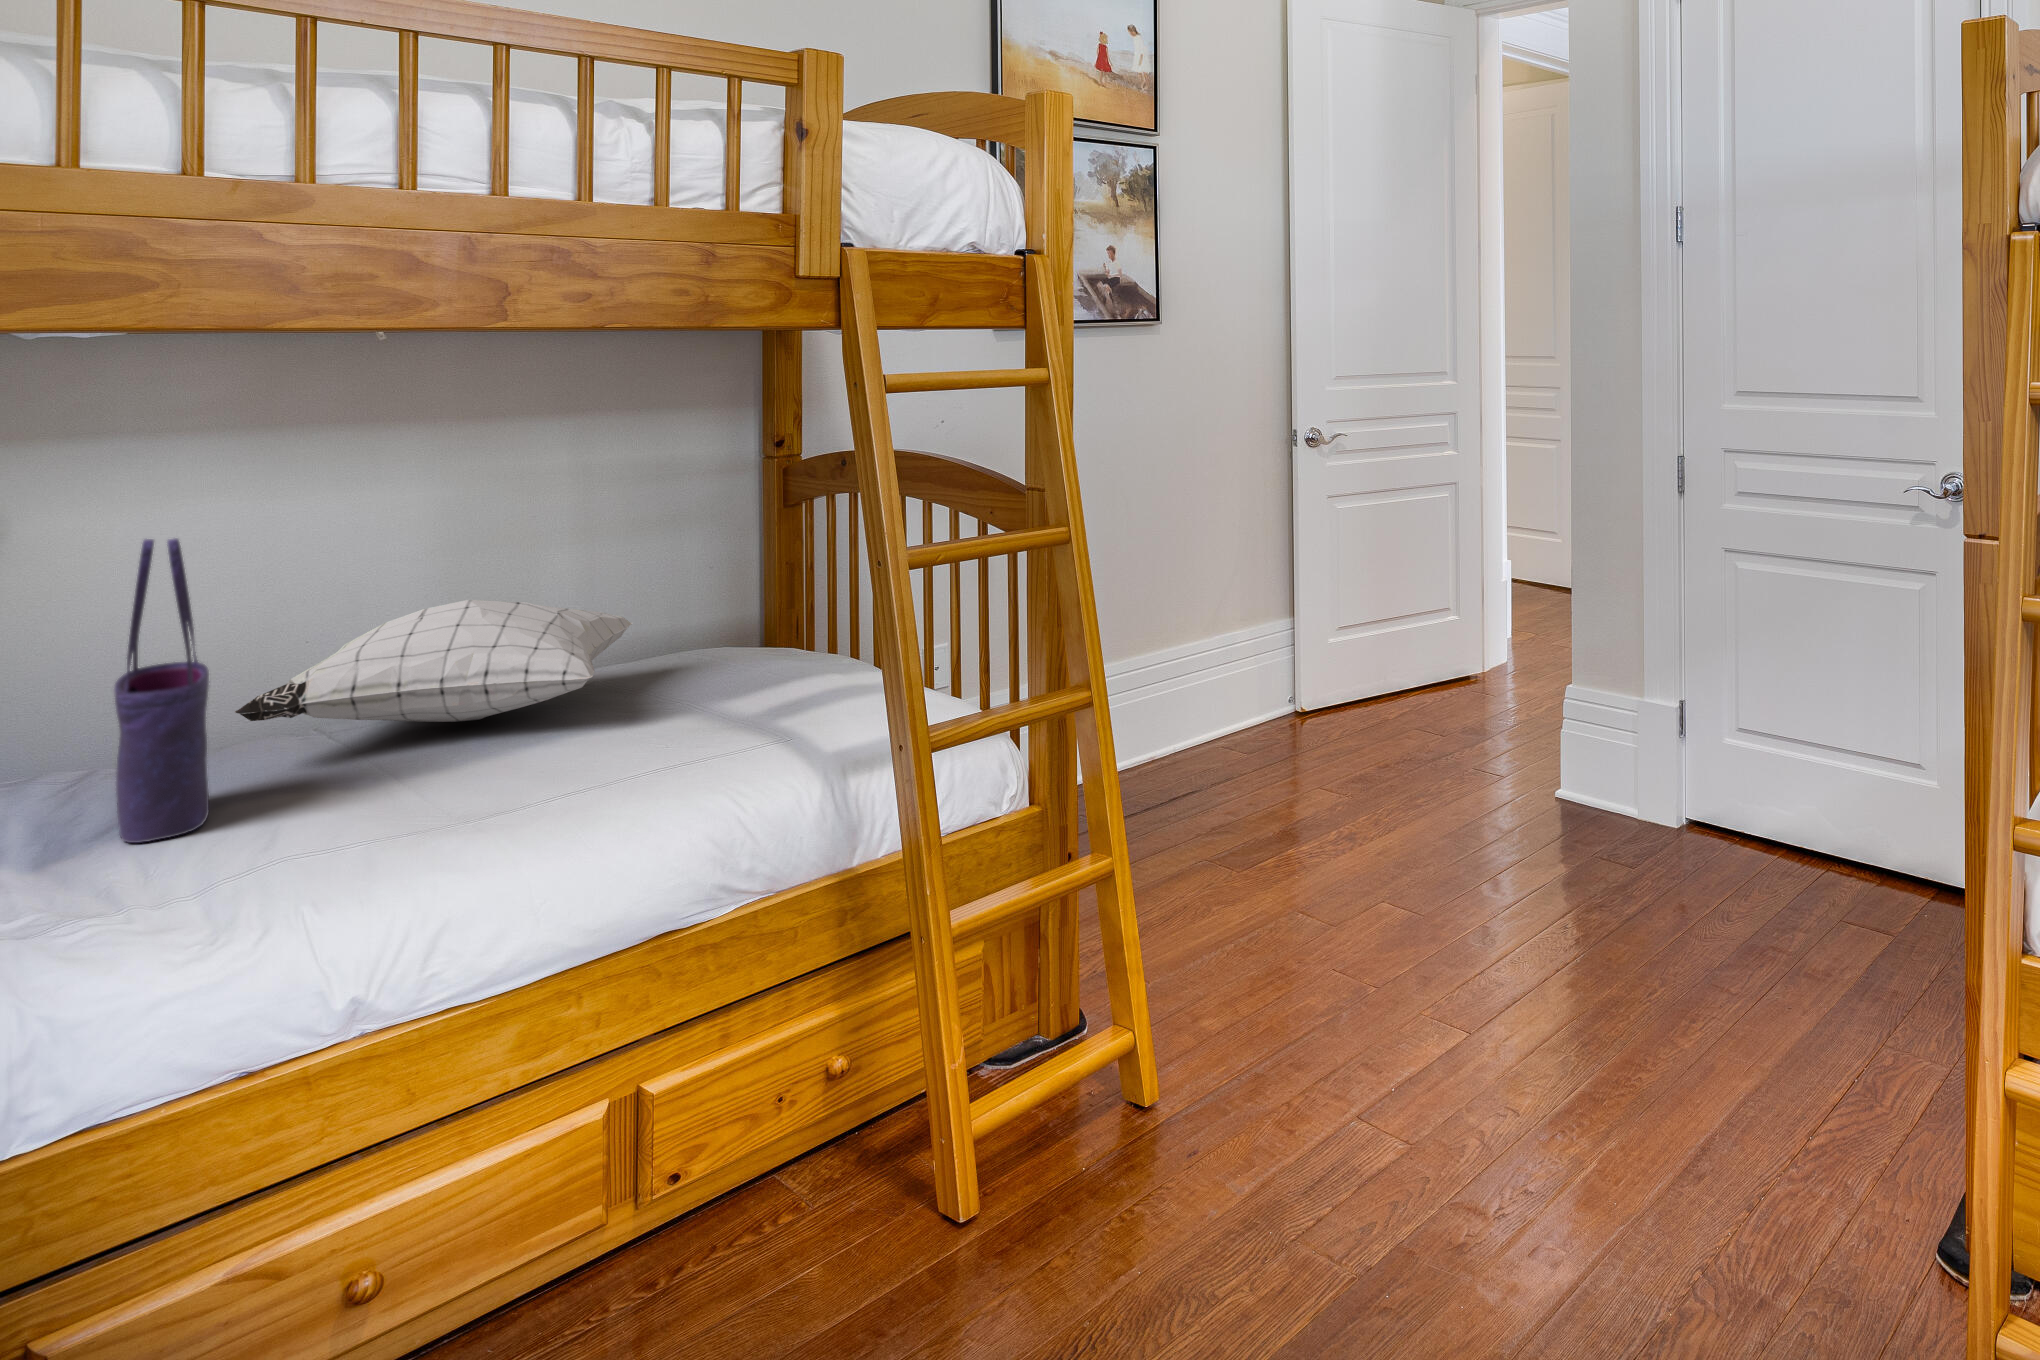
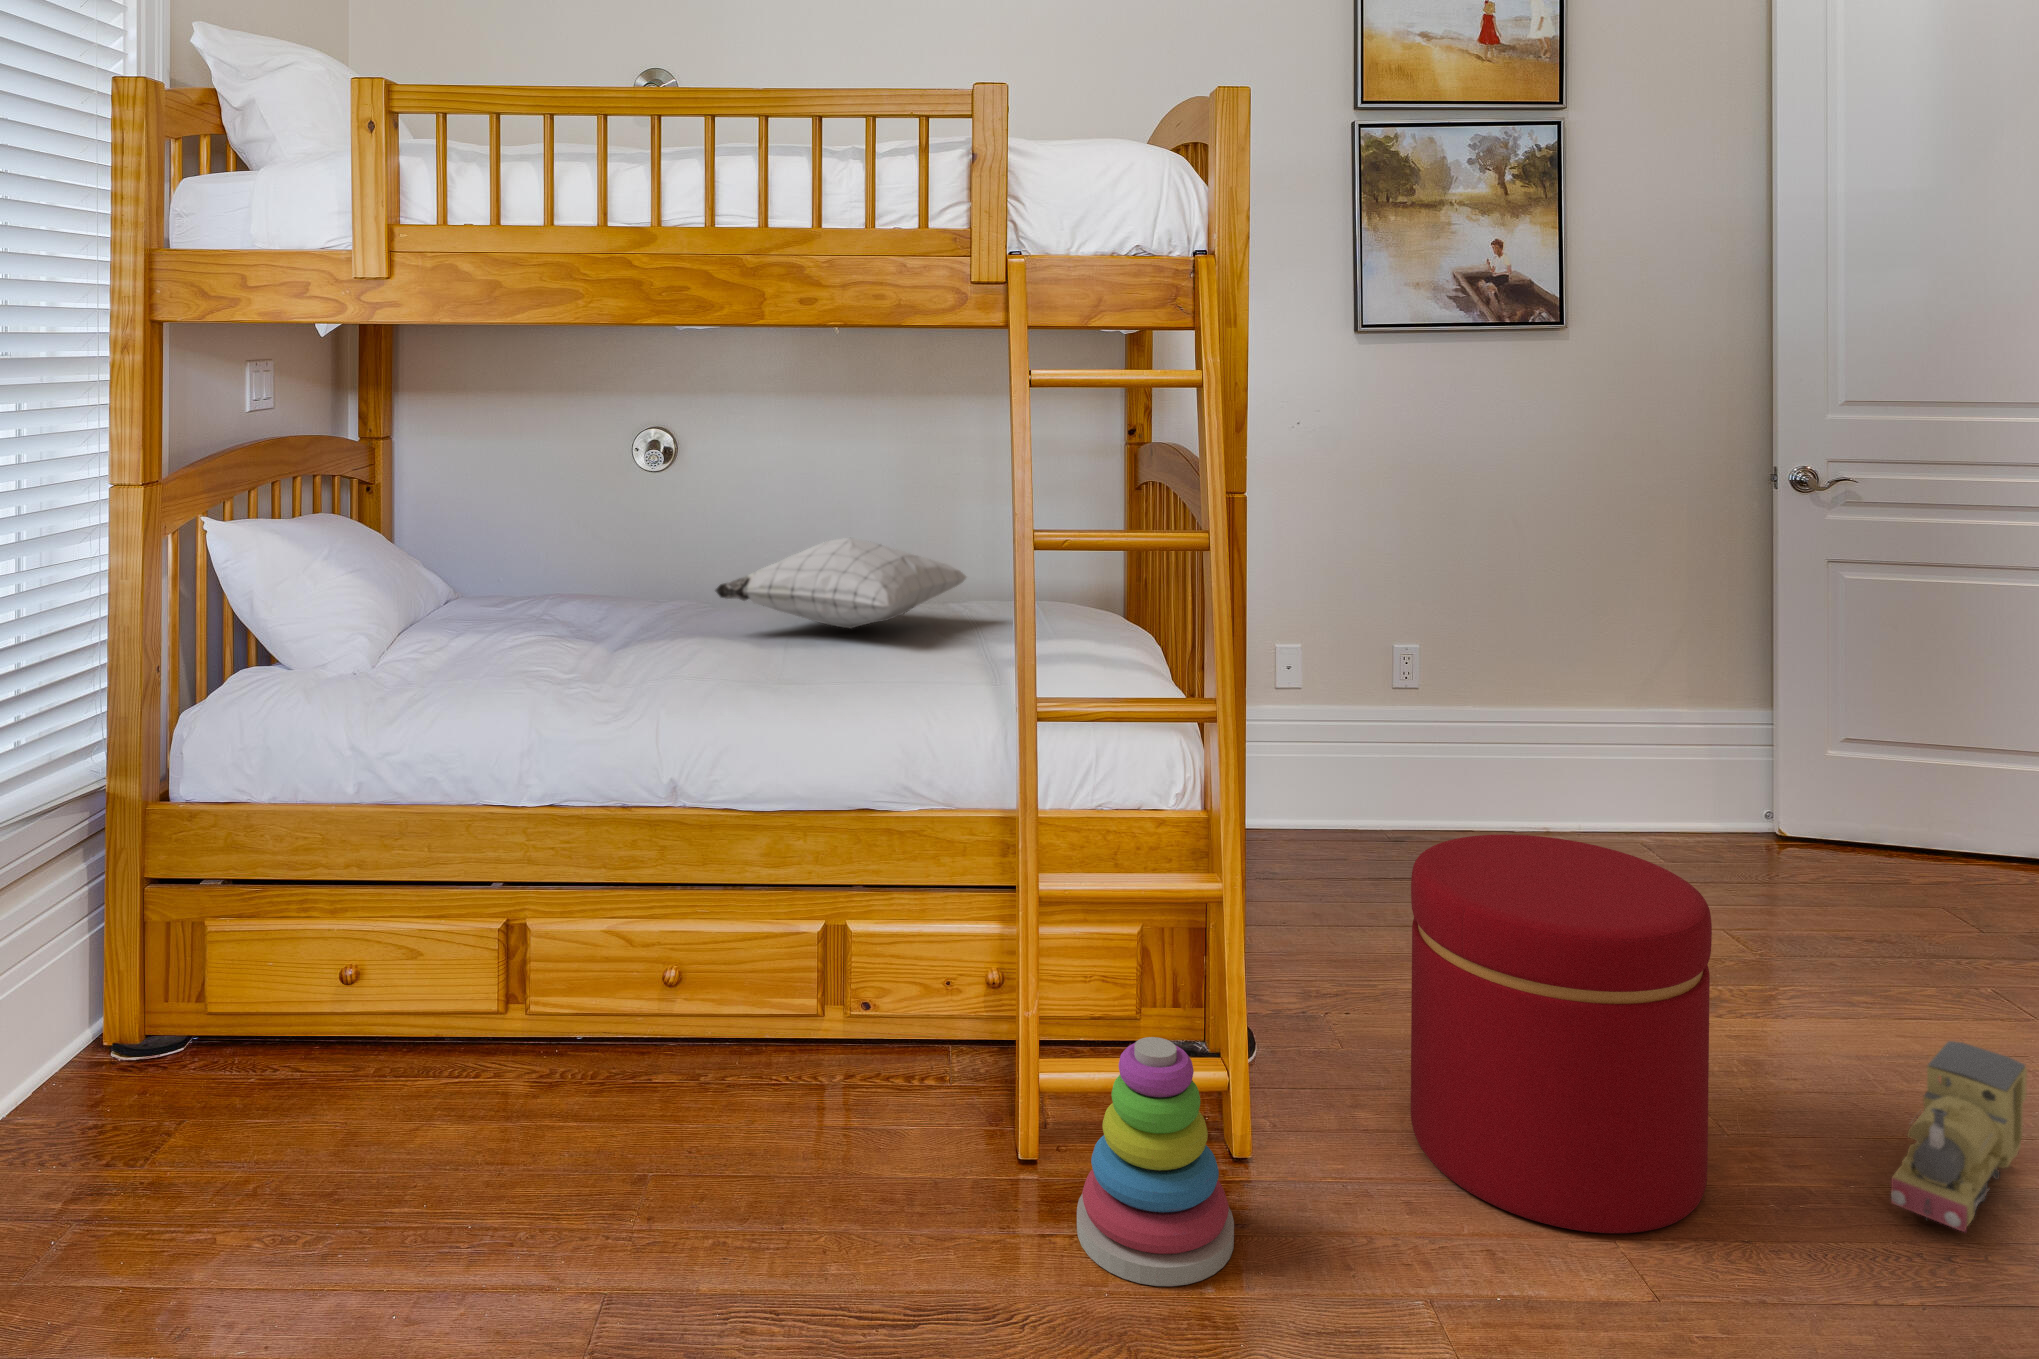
tote bag: present [114,538,209,843] -> none [633,466,685,657]
ottoman: none [1243,739,1461,1045] -> present [1411,834,1712,1233]
toy train: none [1525,804,1581,924] -> present [1891,1041,2027,1232]
stacking toy: none [1056,1030,1214,1279] -> present [1077,1037,1234,1286]

